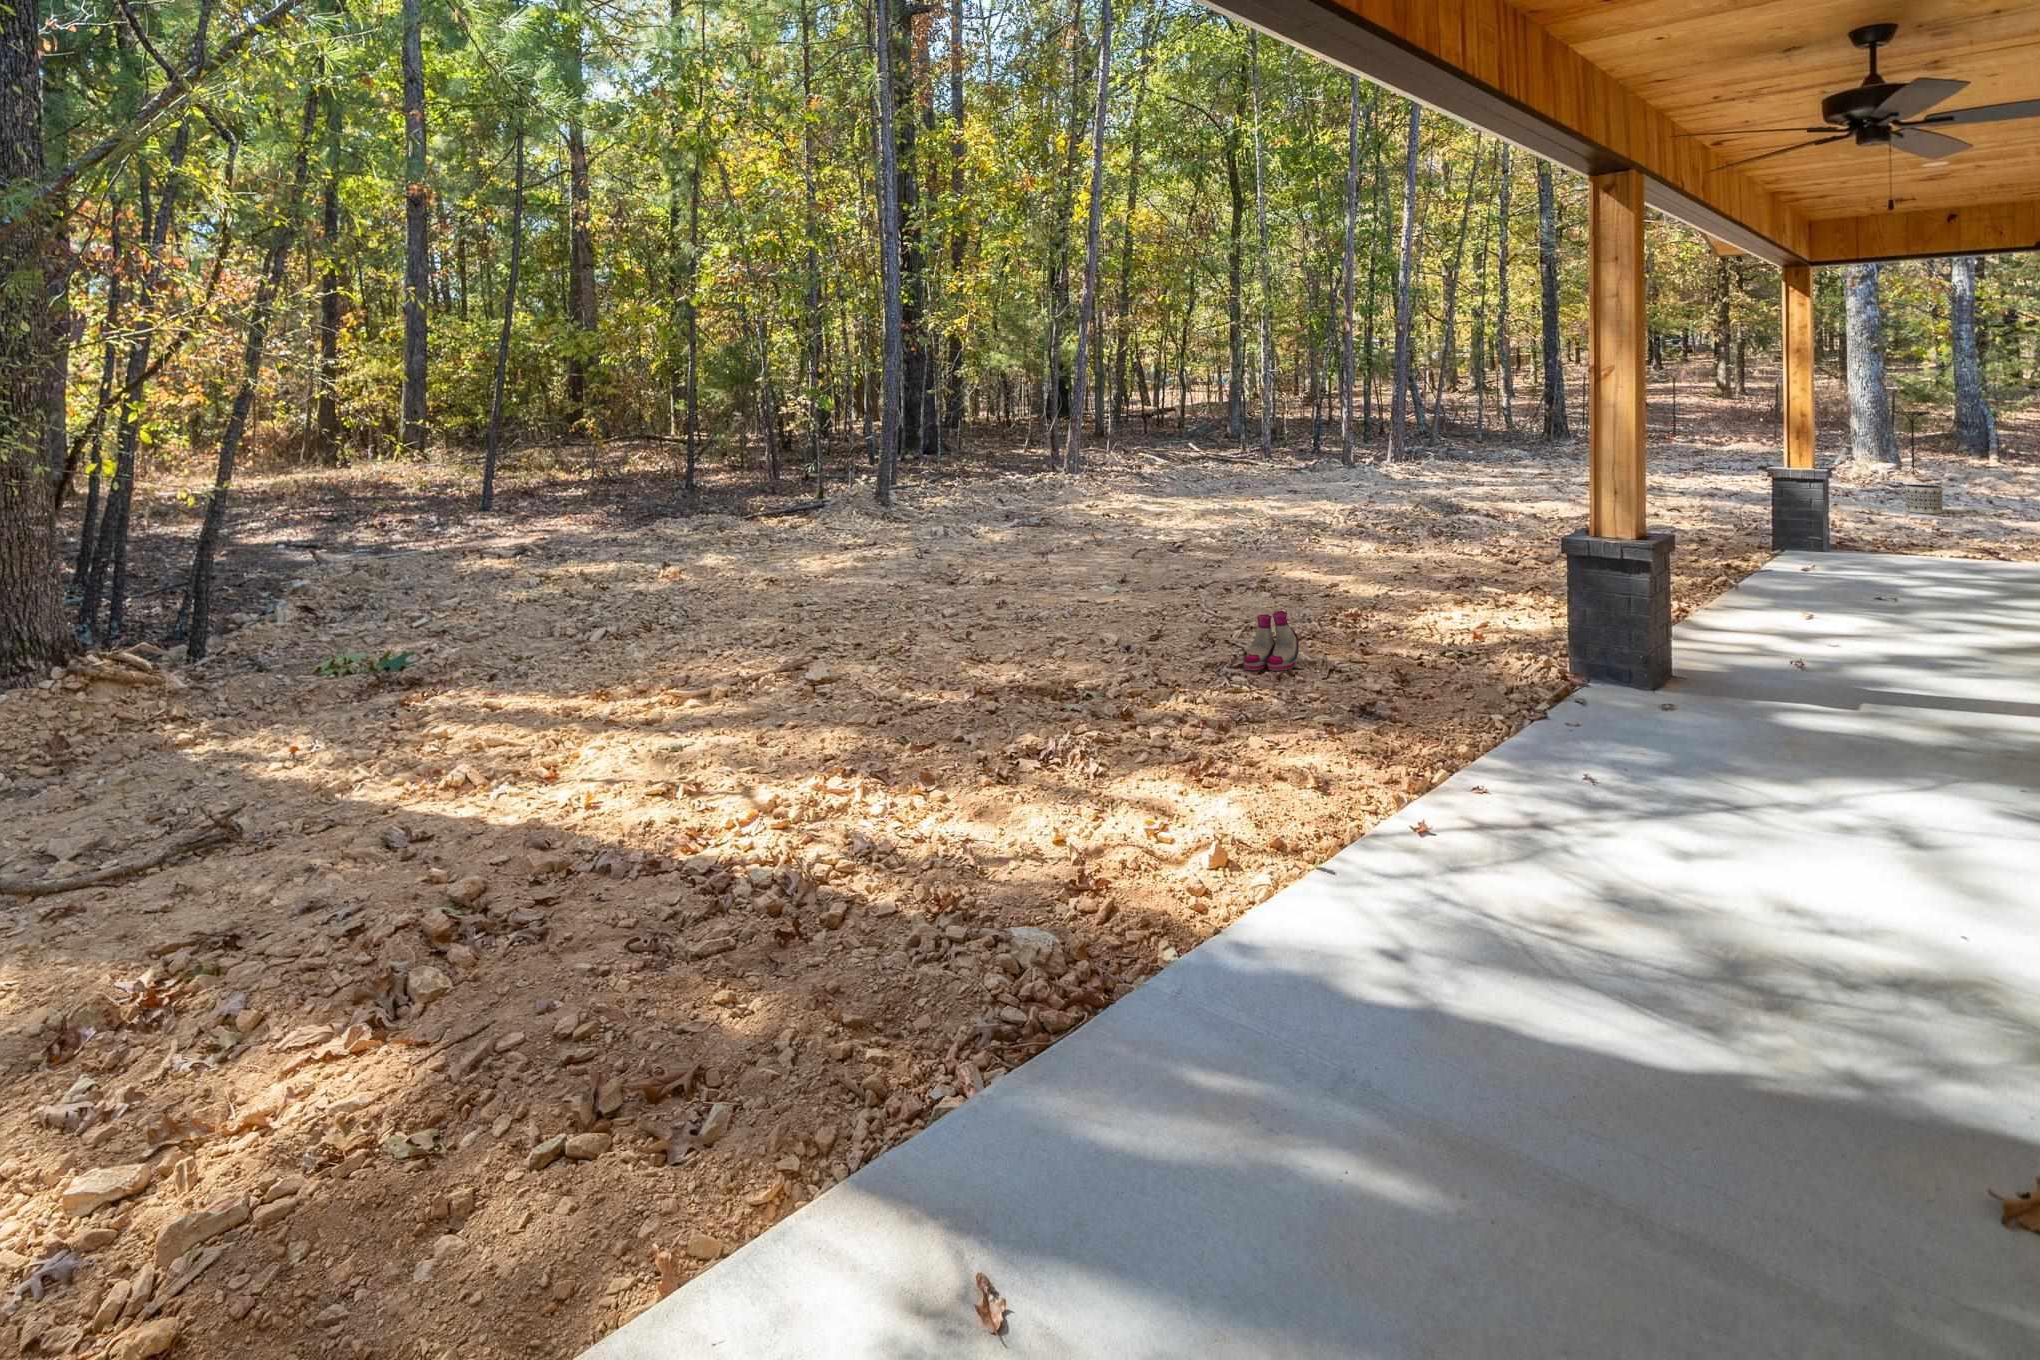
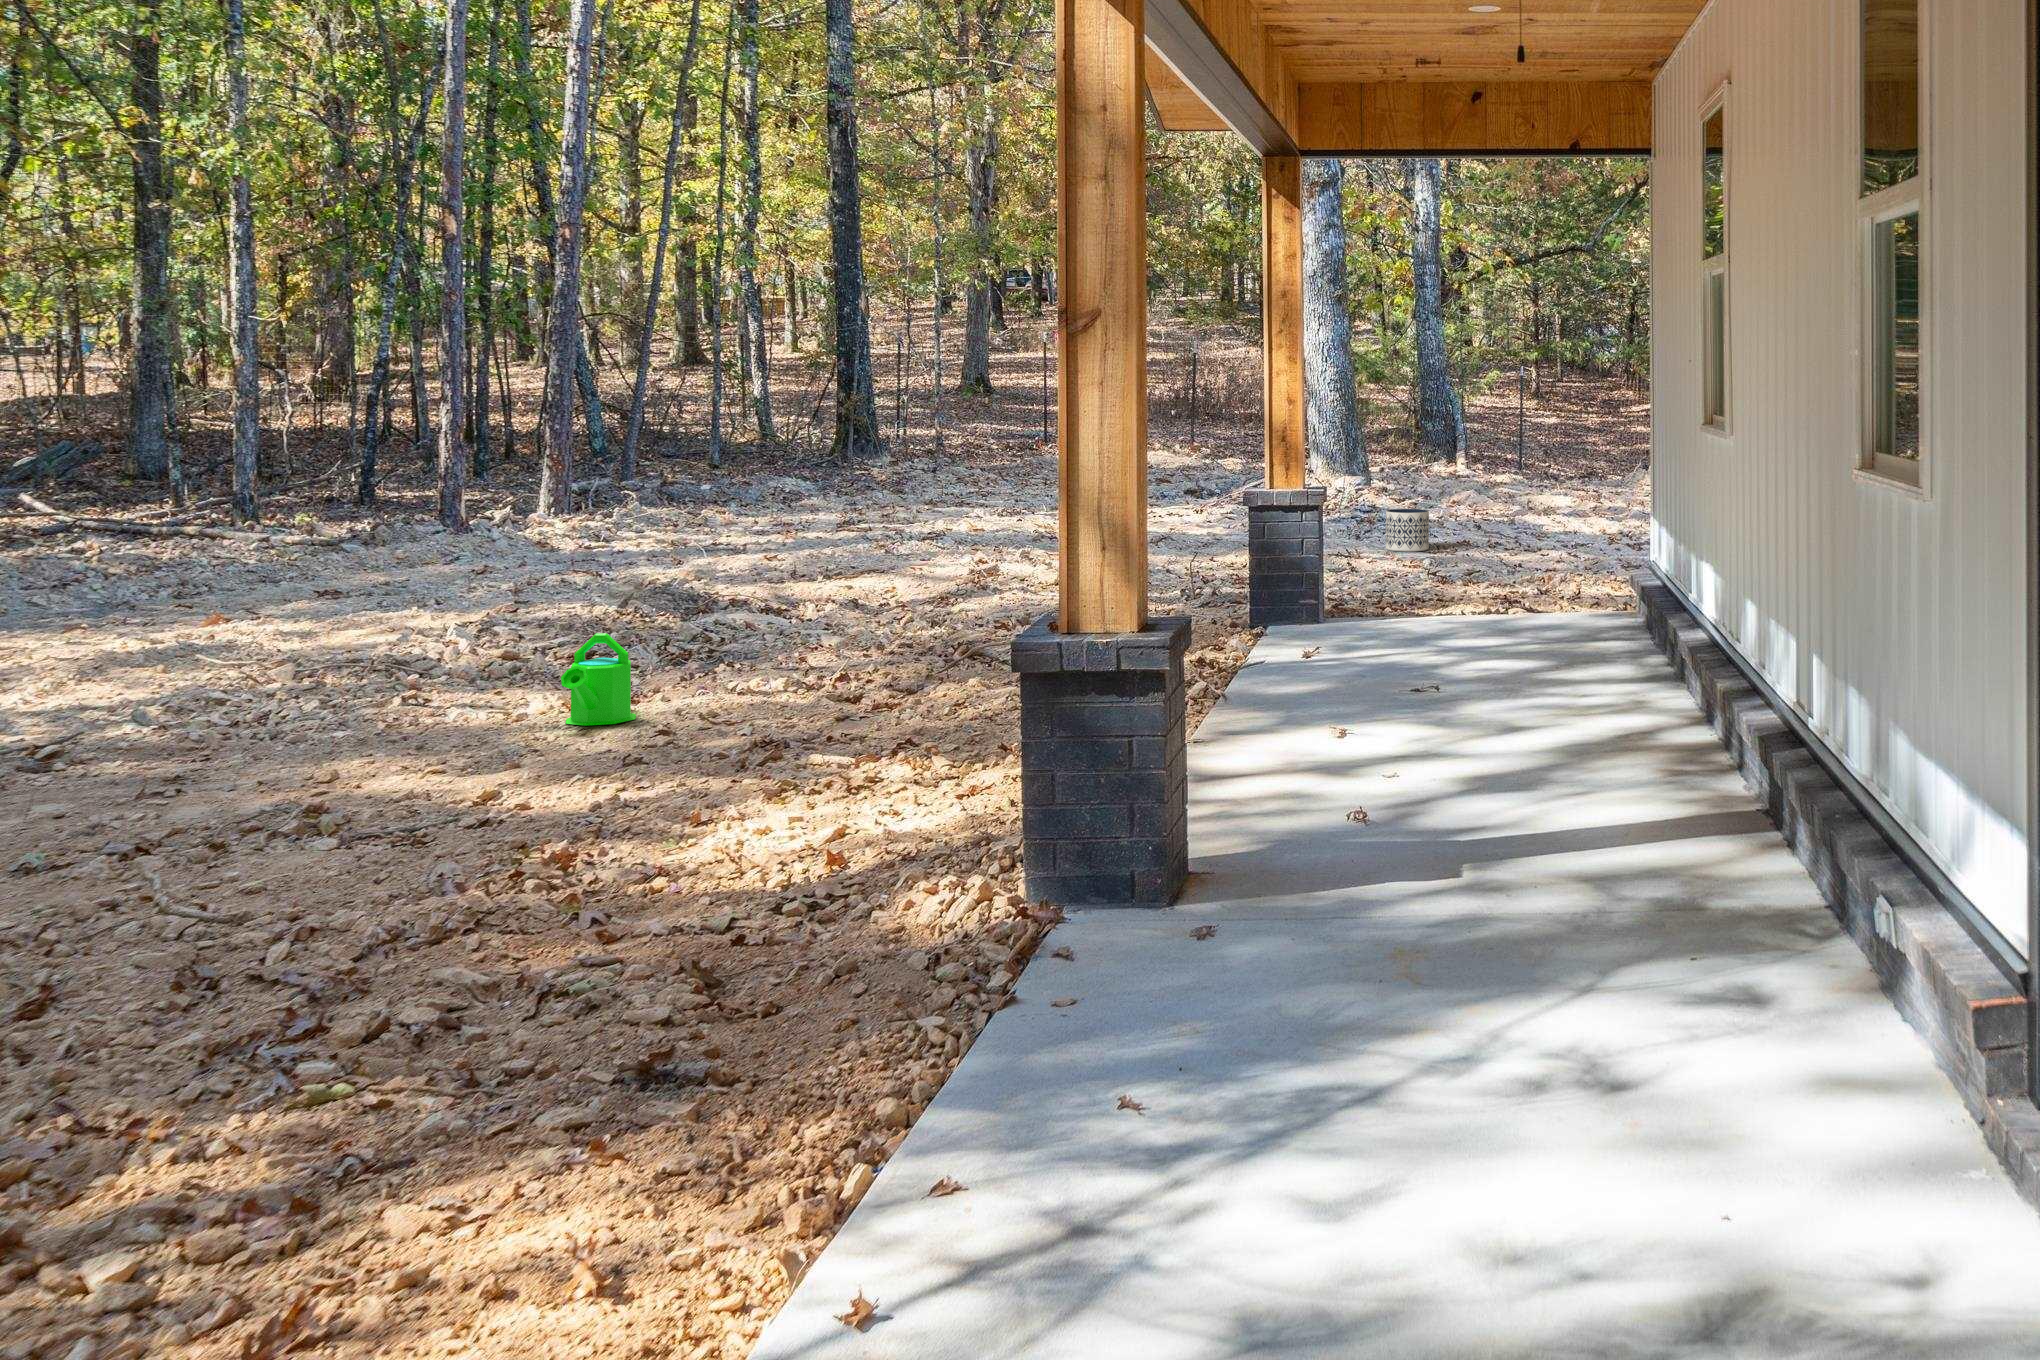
side table: present [1894,411,1930,475] -> none [1350,400,1394,497]
watering can: none [1370,518,1405,561] -> present [561,633,636,726]
boots: present [1243,611,1299,671] -> none [315,877,463,1040]

